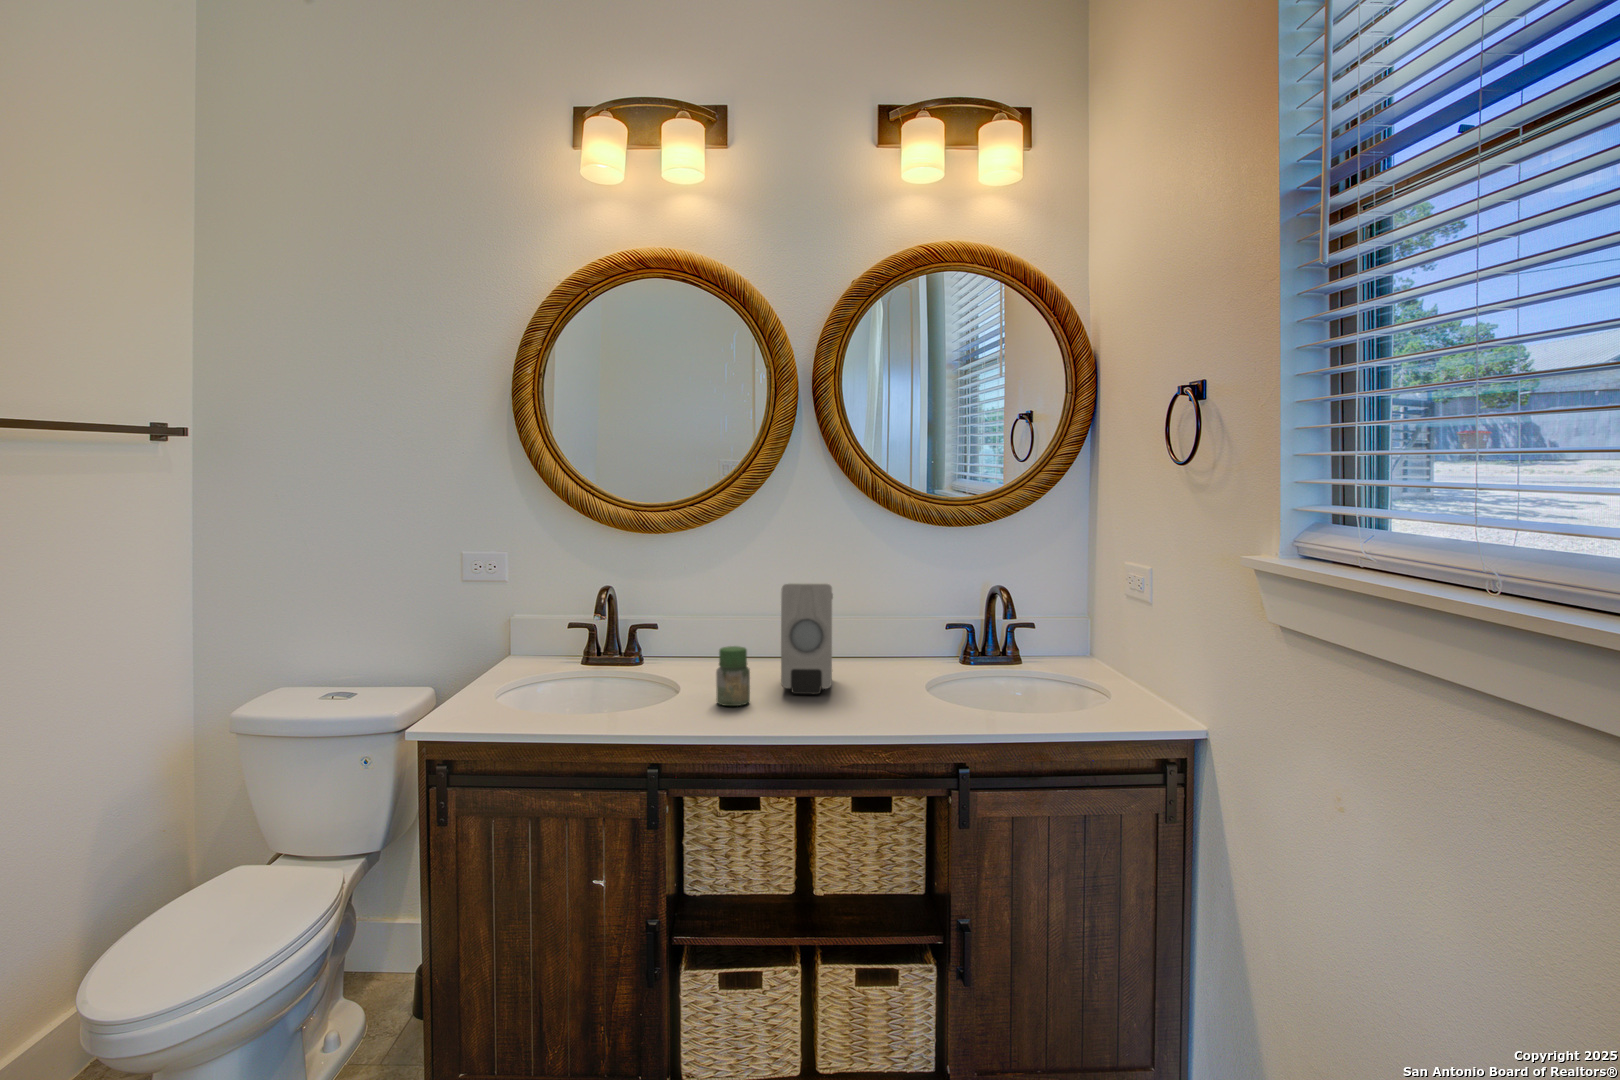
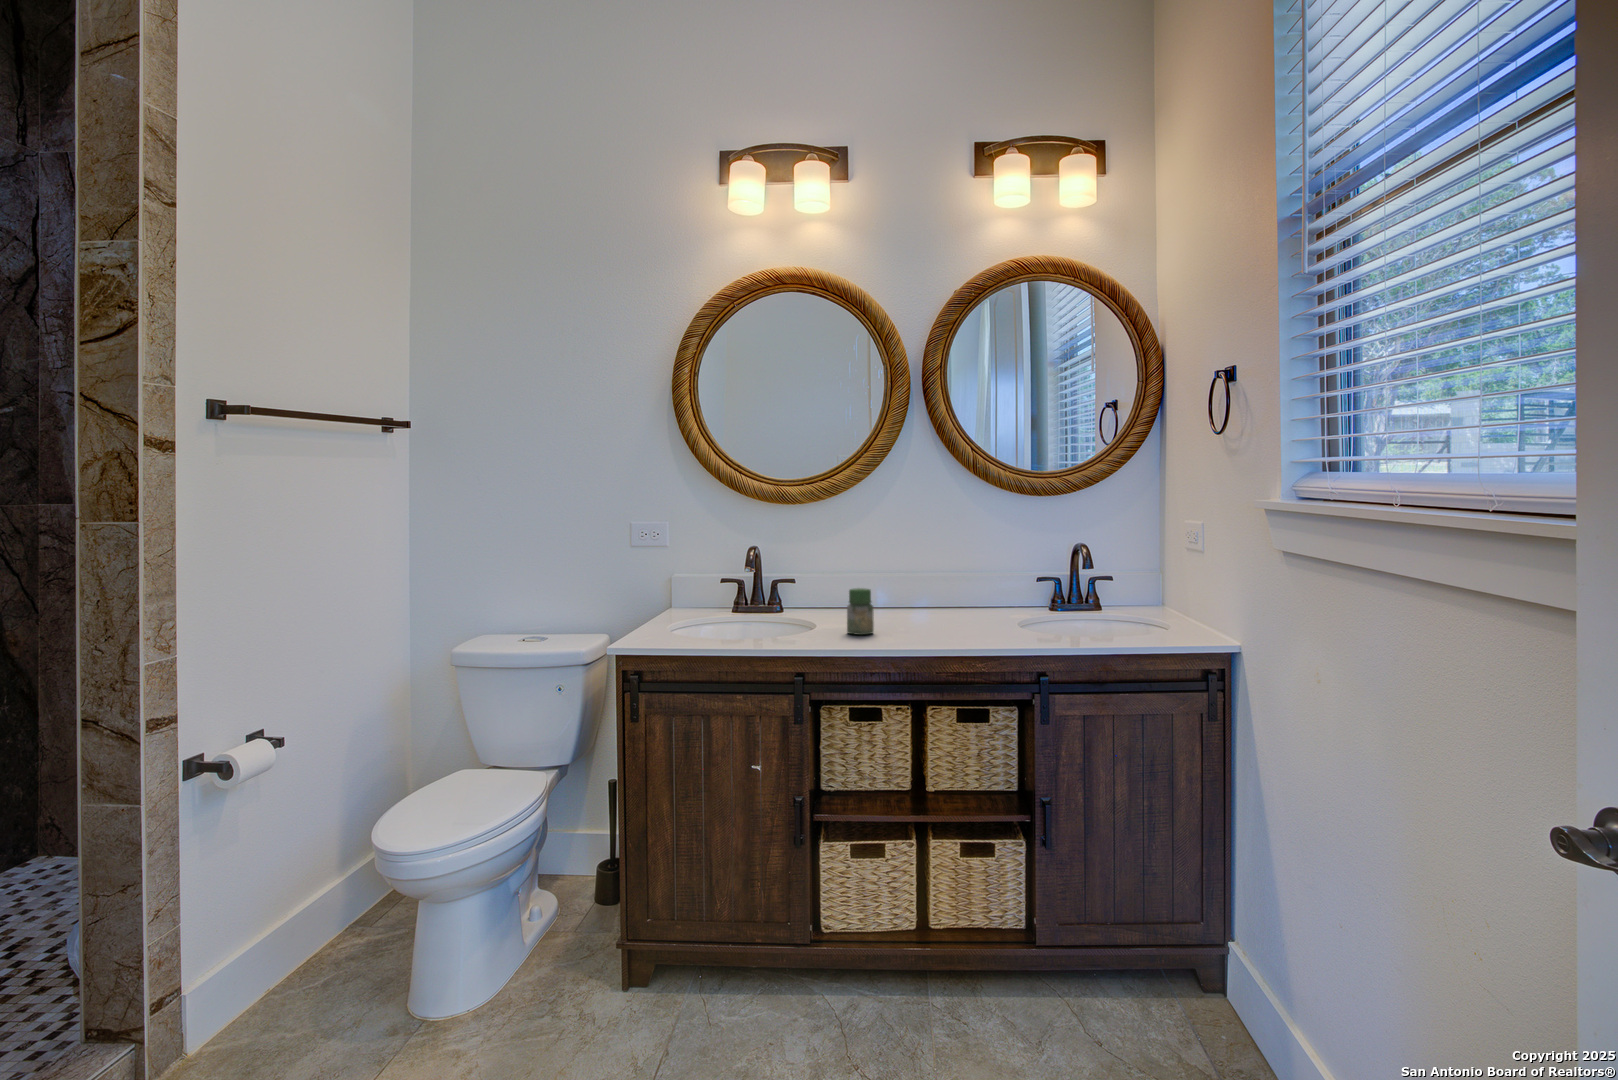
soap dispenser: present [781,583,833,694] -> none [898,539,939,629]

